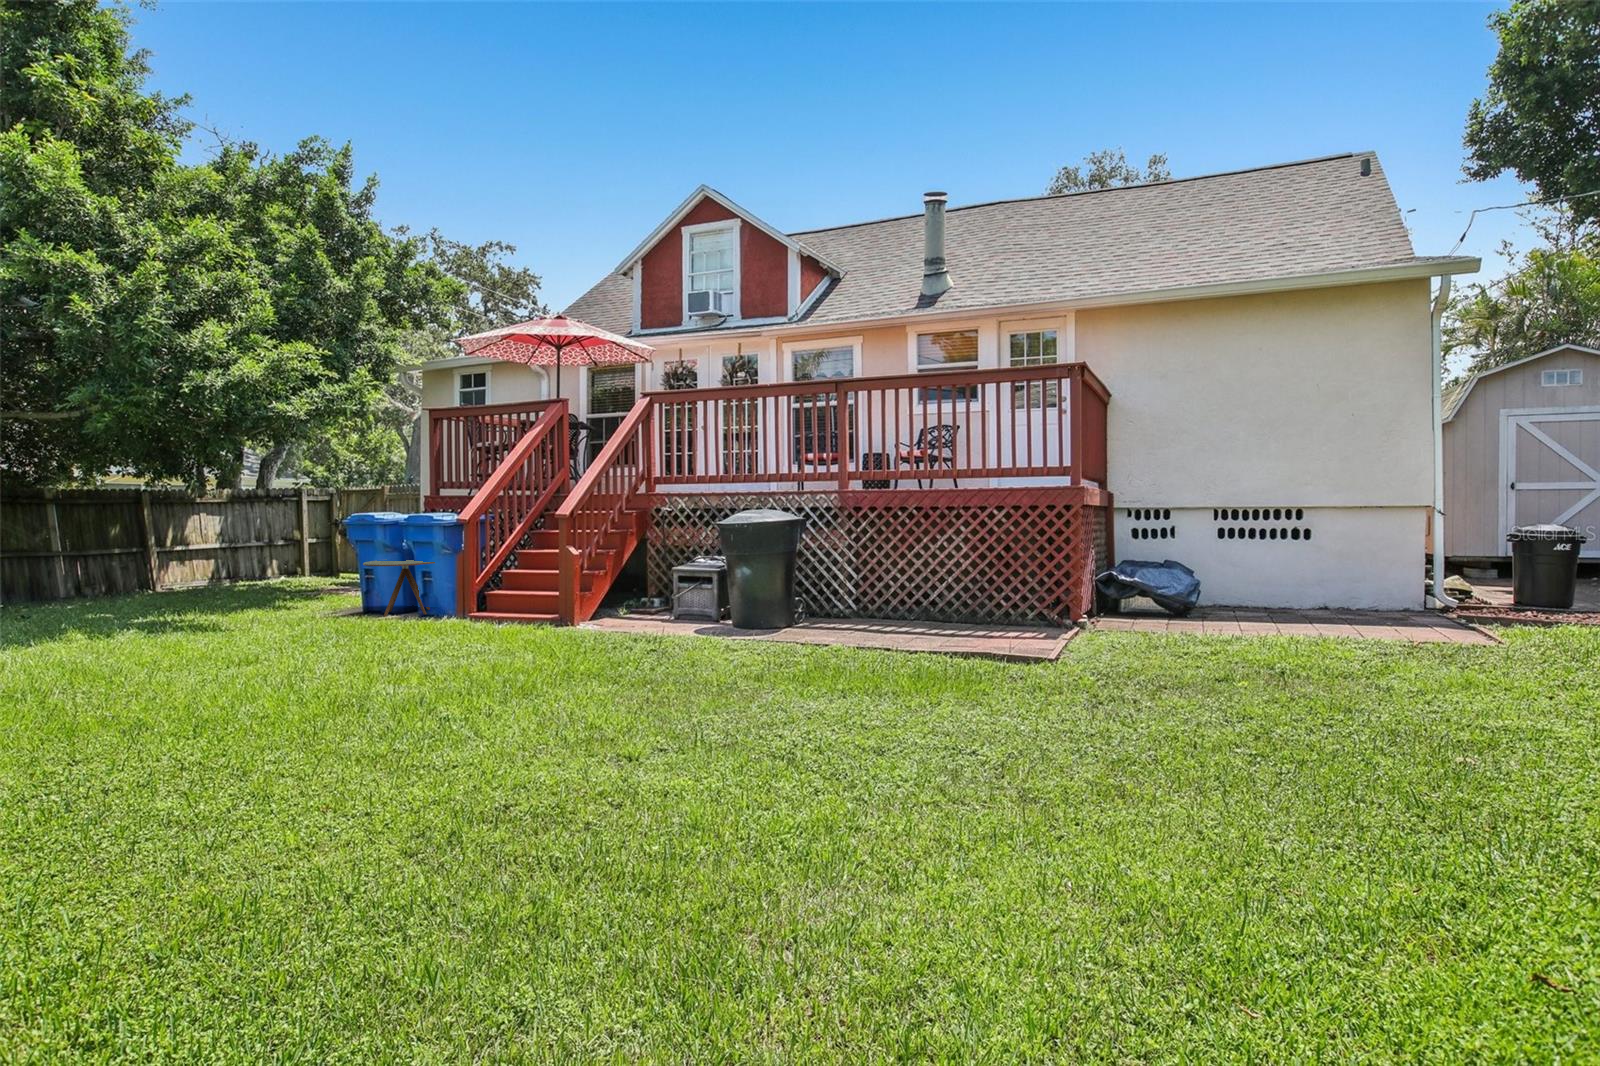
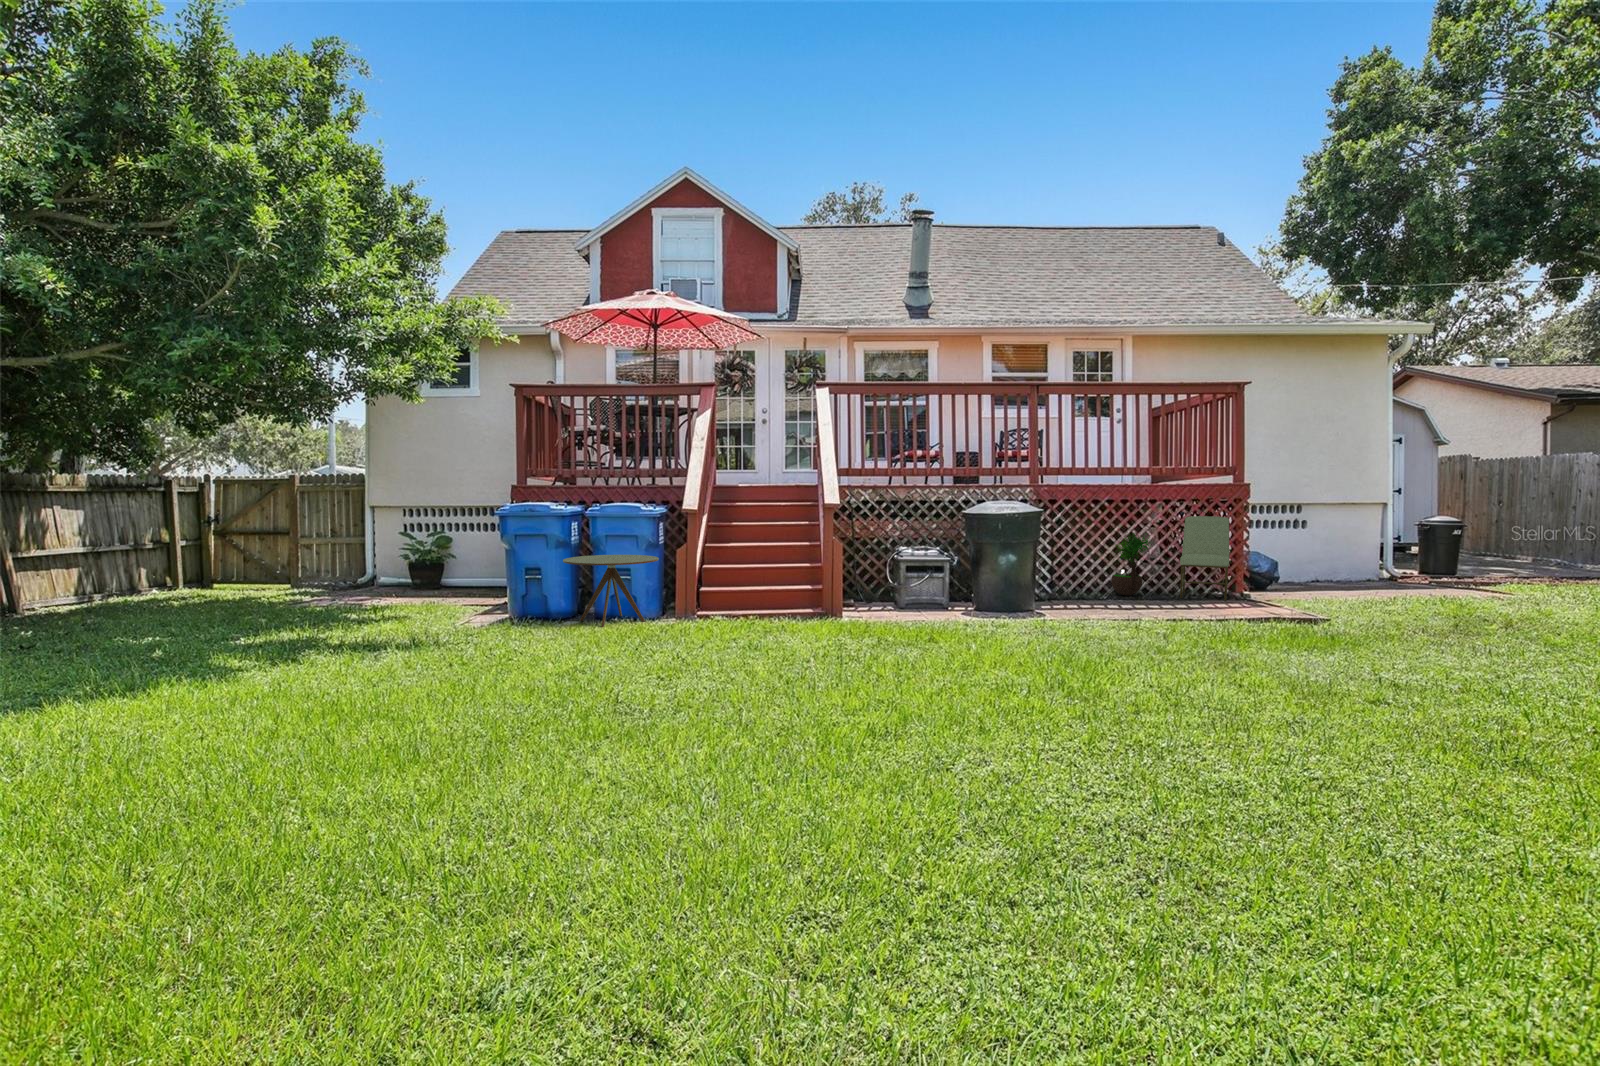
chair: none [960,527,1032,625] -> present [1180,516,1229,601]
potted tree: none [898,541,941,614] -> present [1111,533,1150,596]

